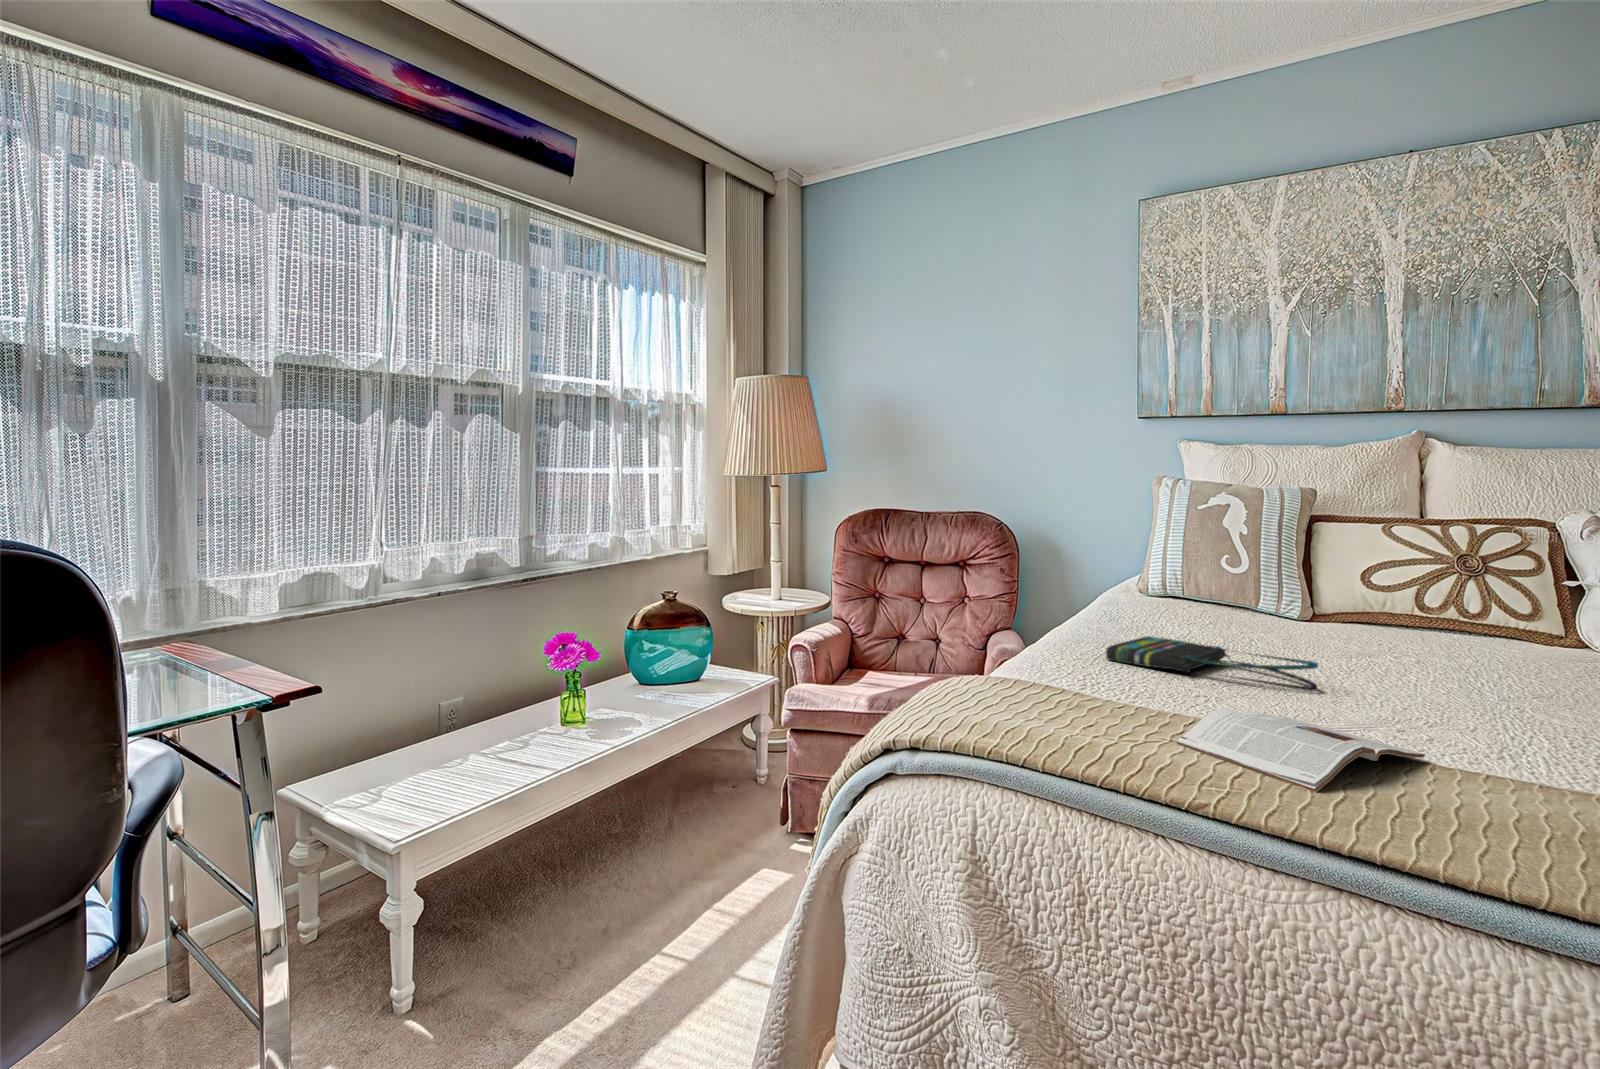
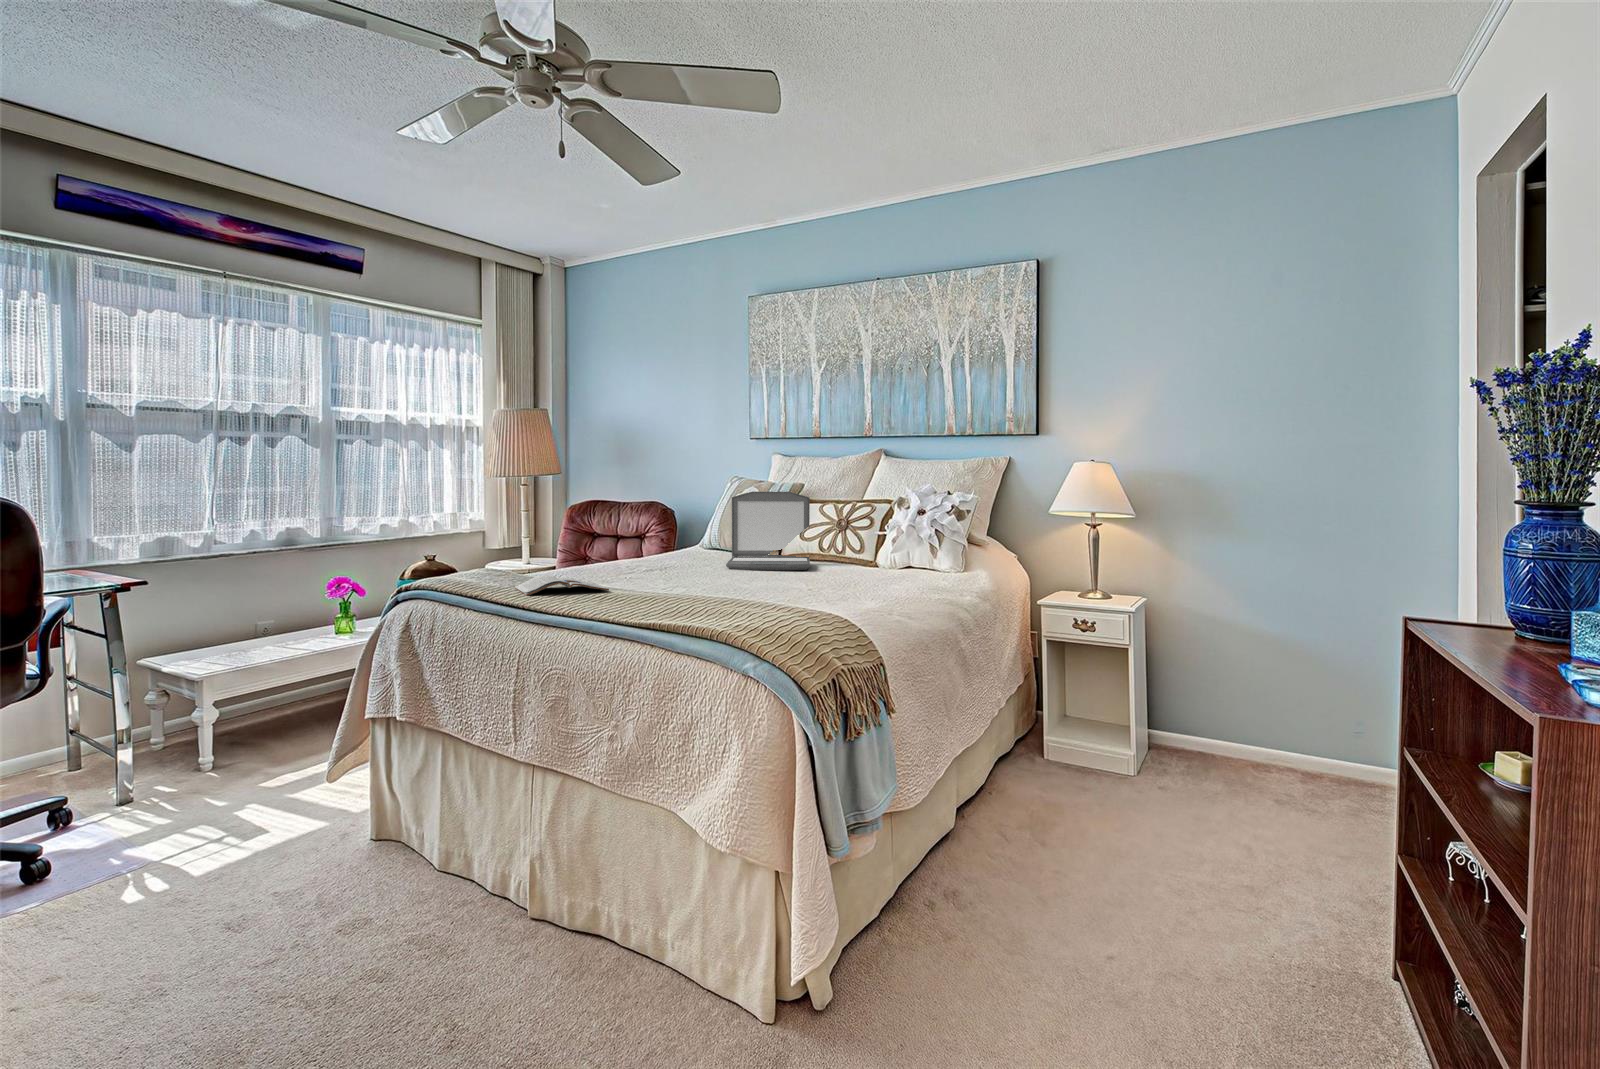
laptop: none [1232,503,1452,648] -> present [726,492,810,570]
tote bag: present [1106,636,1318,691] -> none [585,562,656,579]

